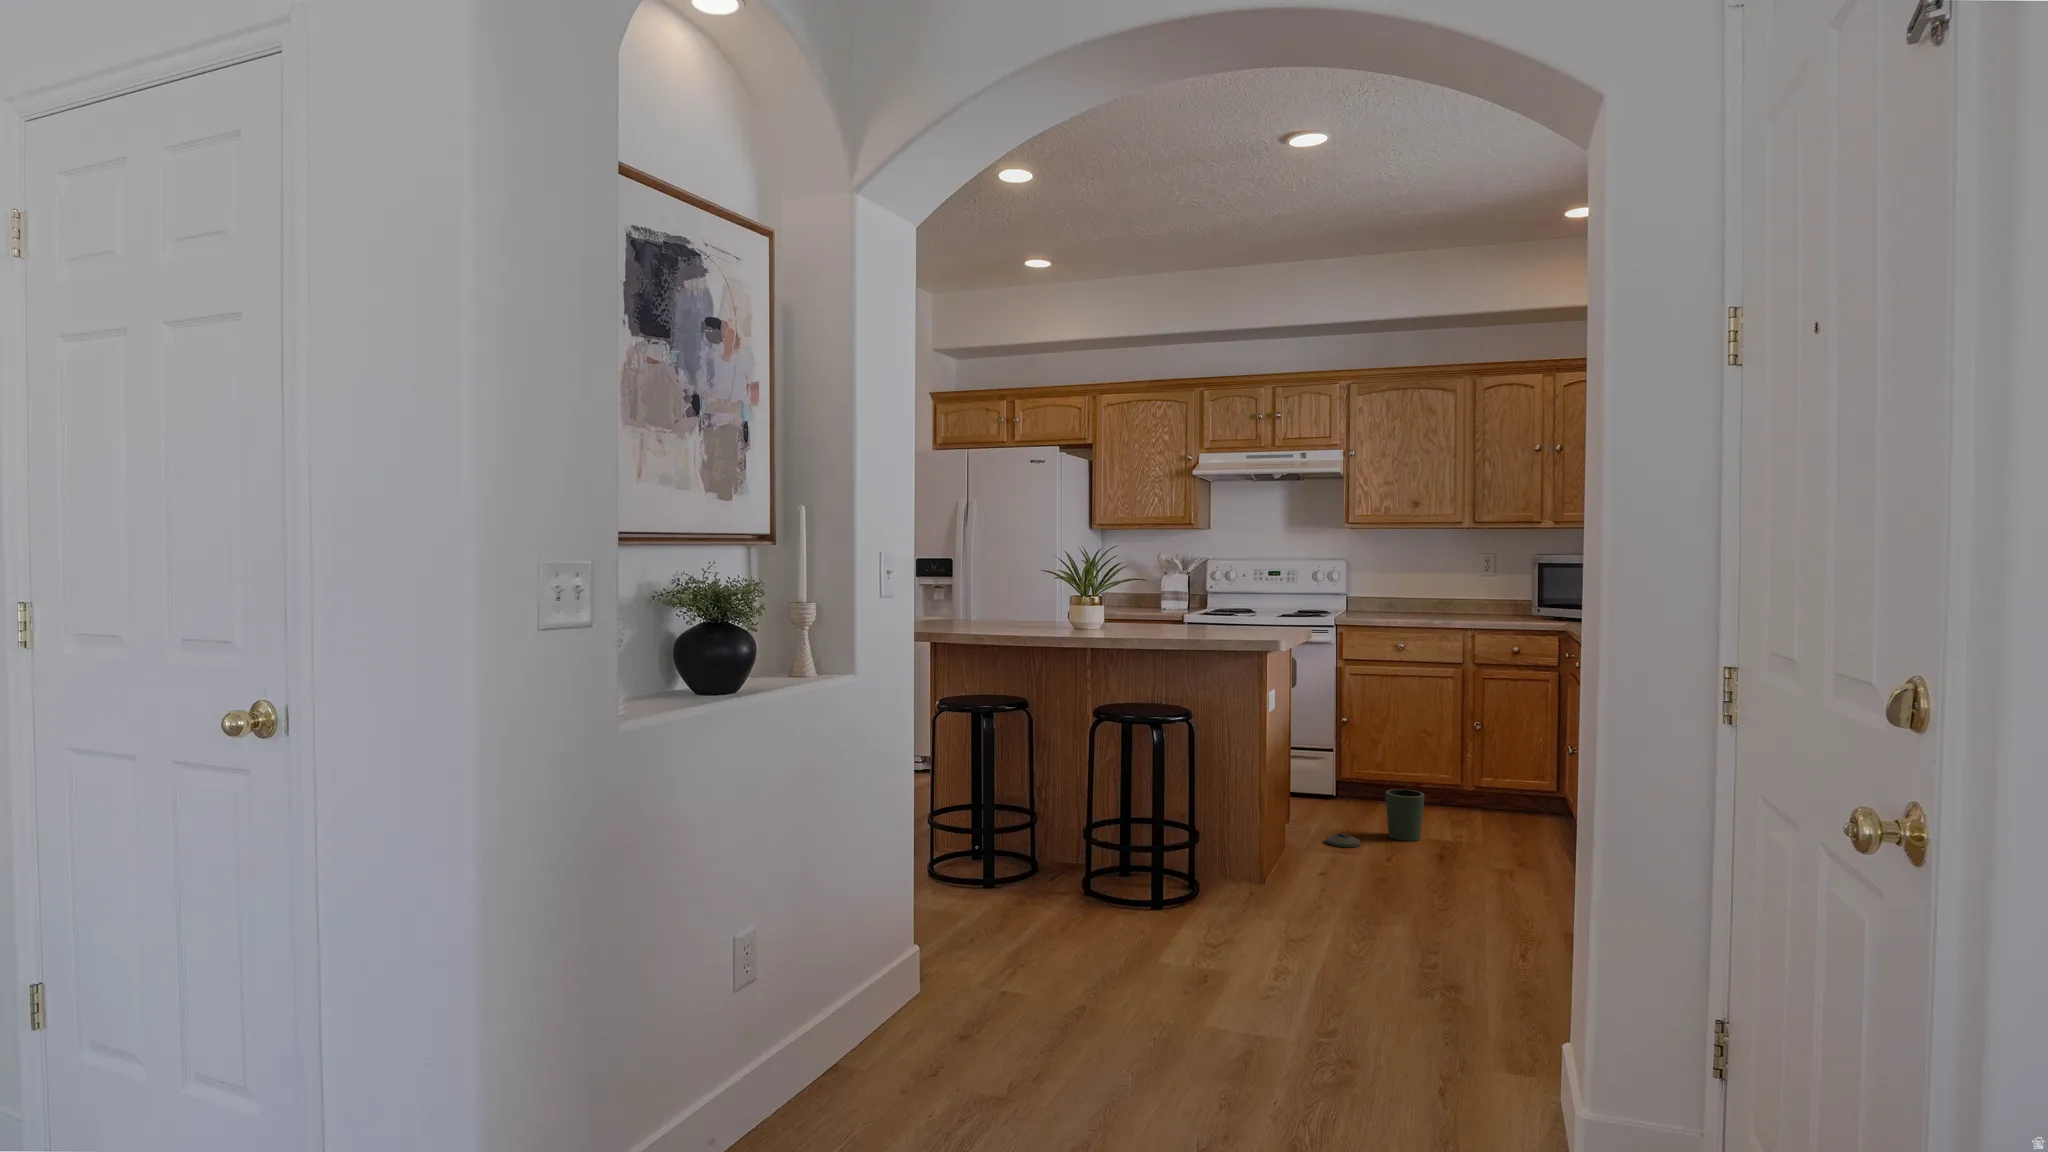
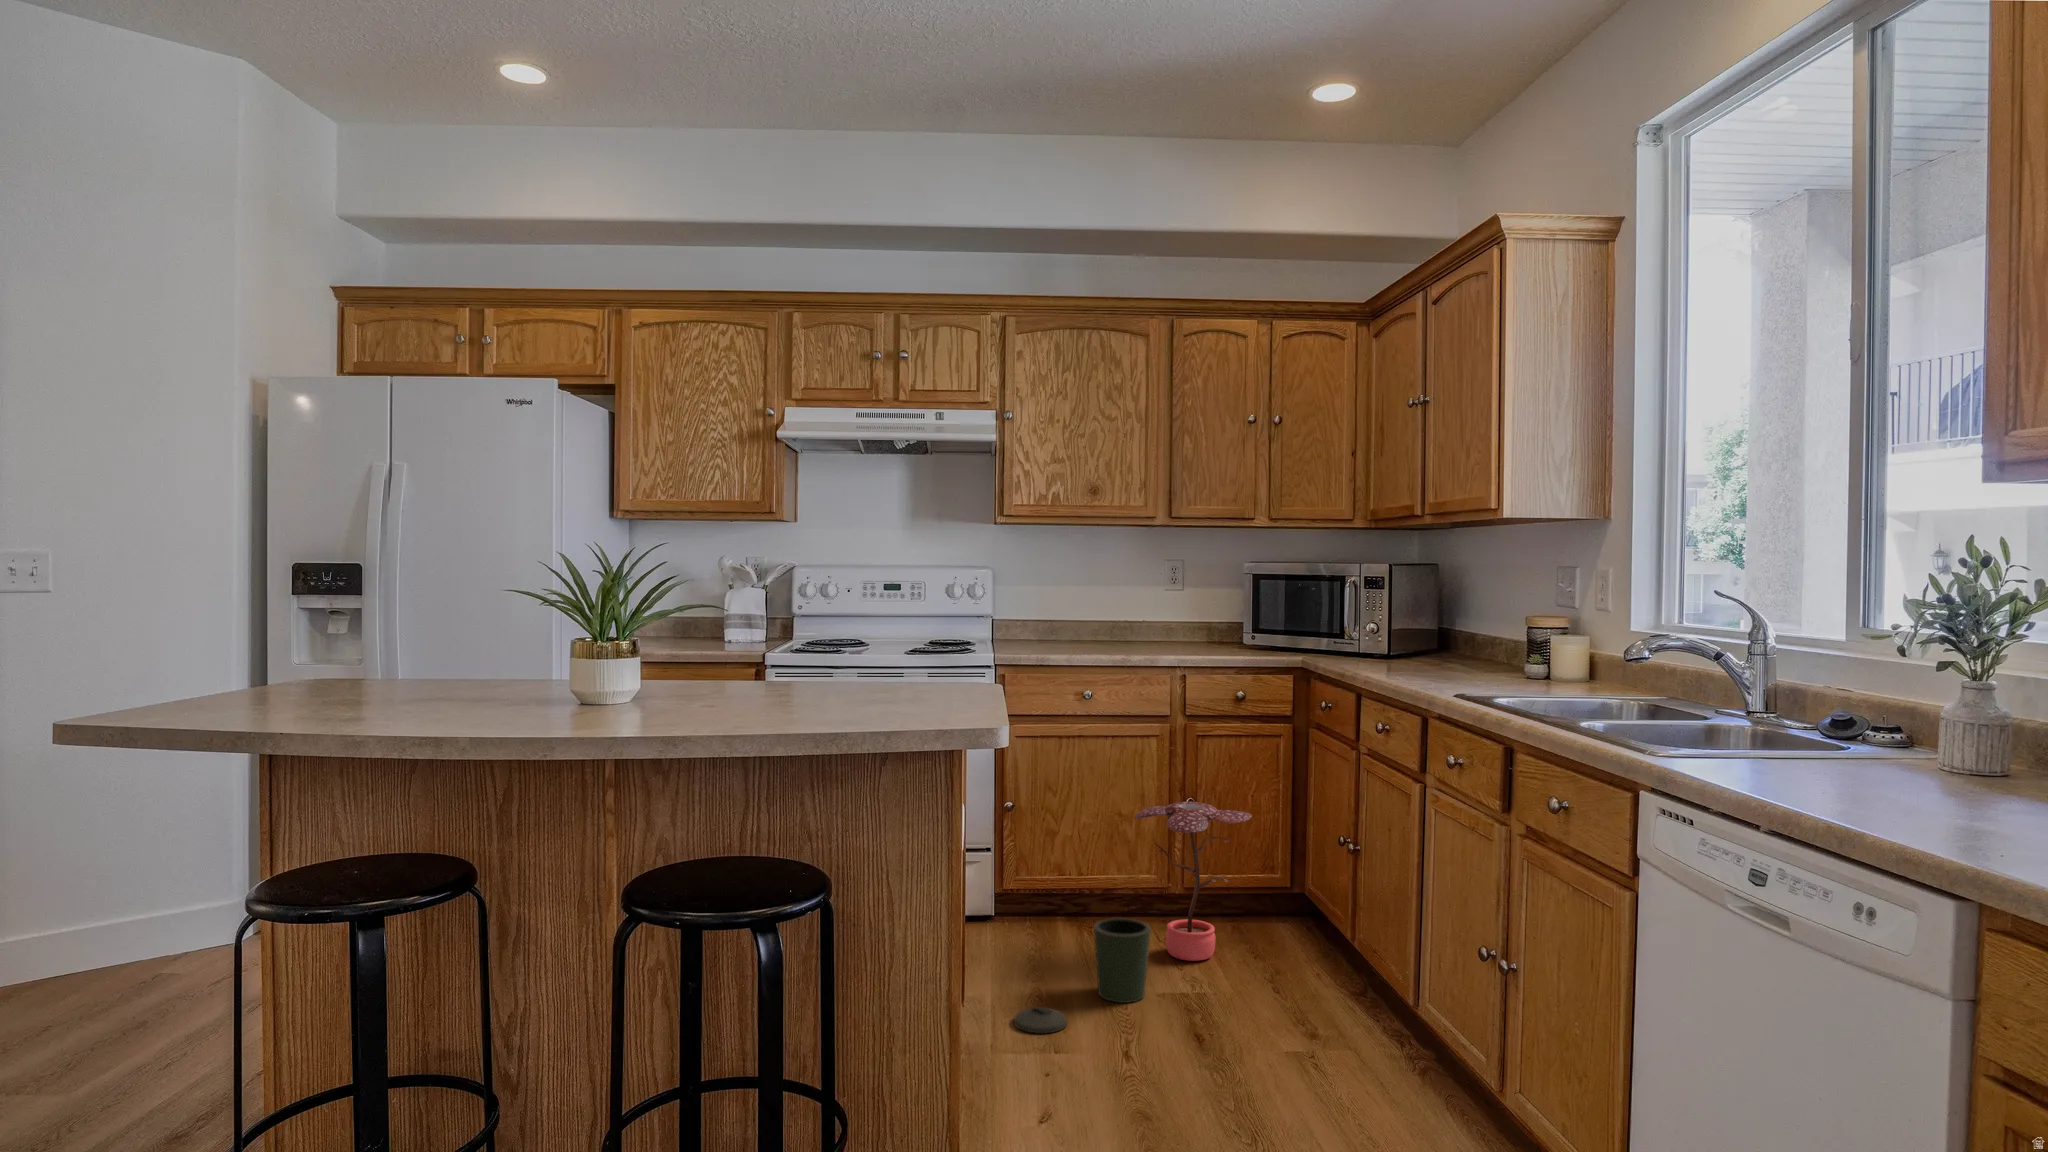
potted plant: none [1426,721,1512,828] -> present [1134,802,1252,961]

